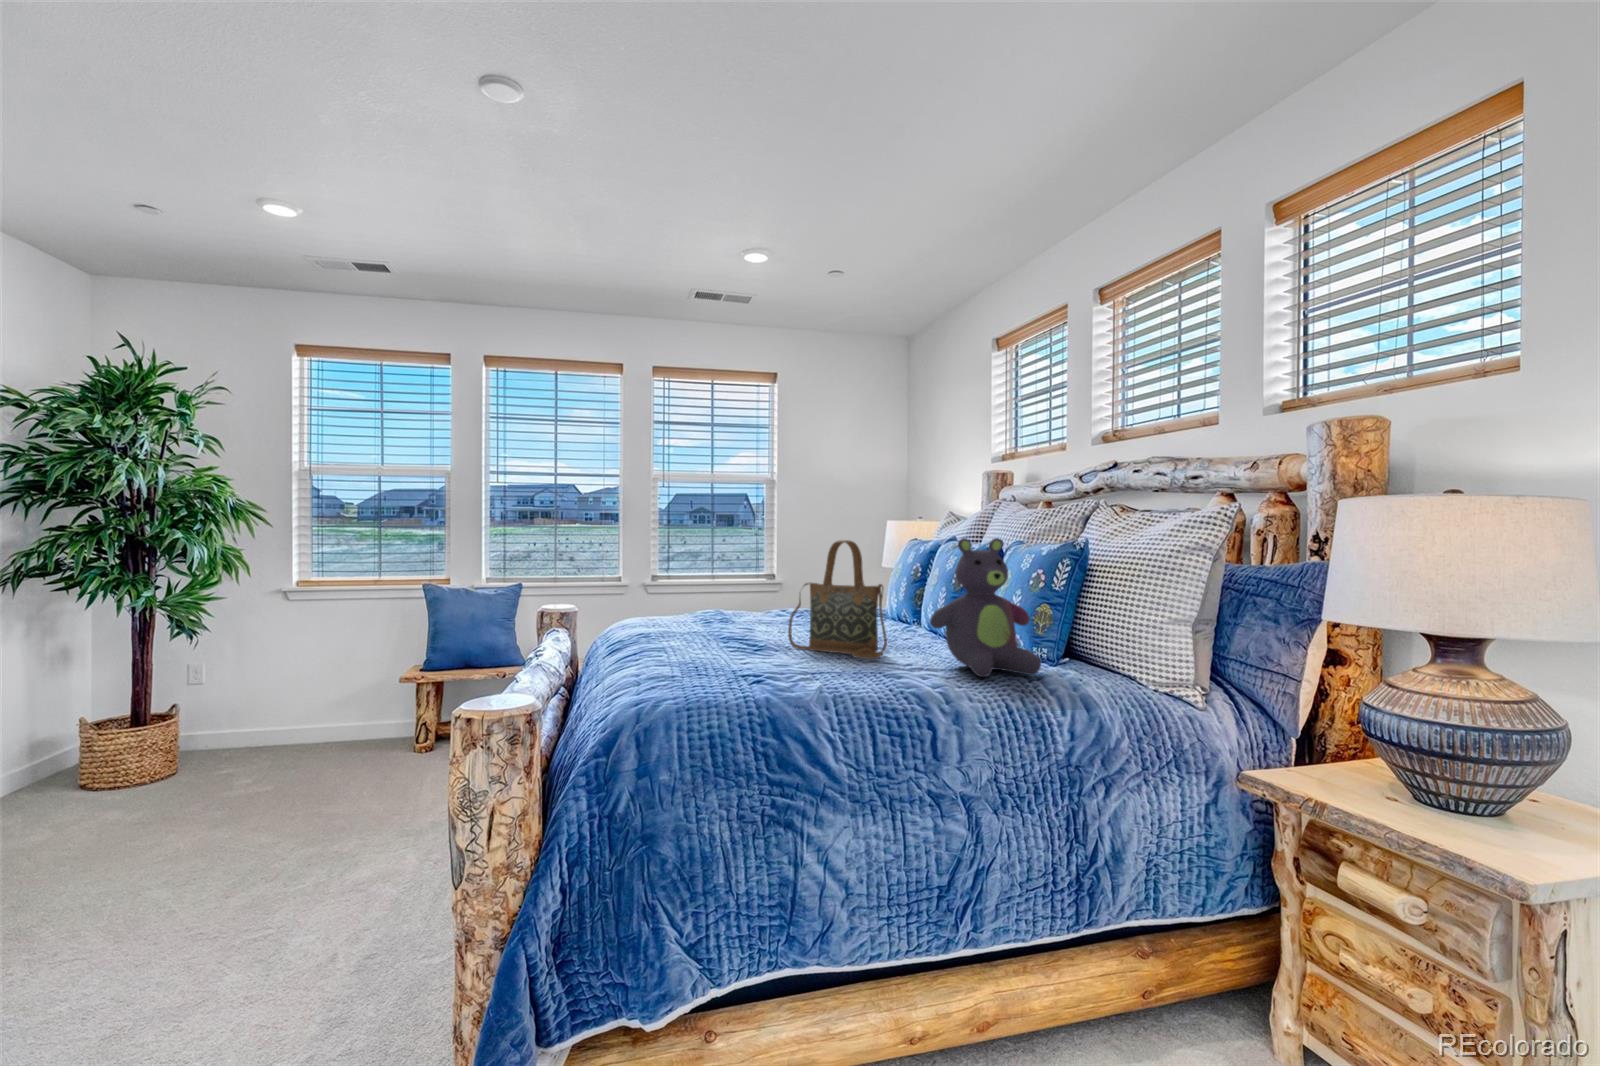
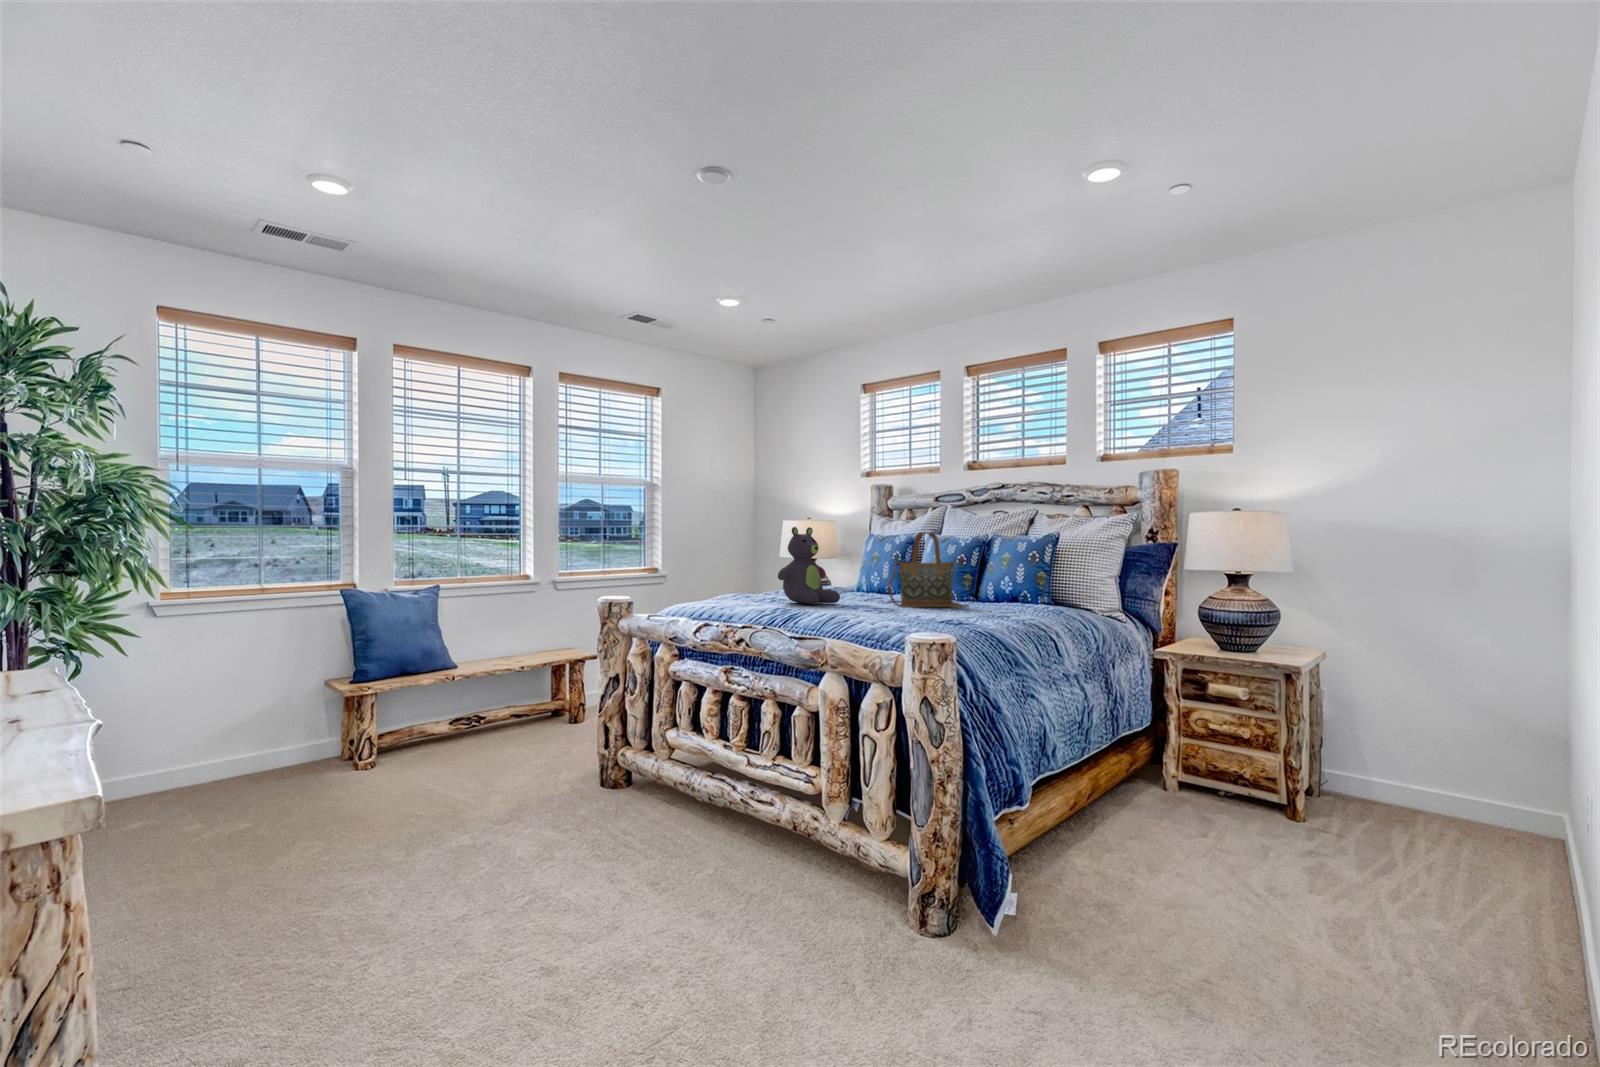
stuffed bear: present [930,538,1041,677] -> present [778,527,840,605]

